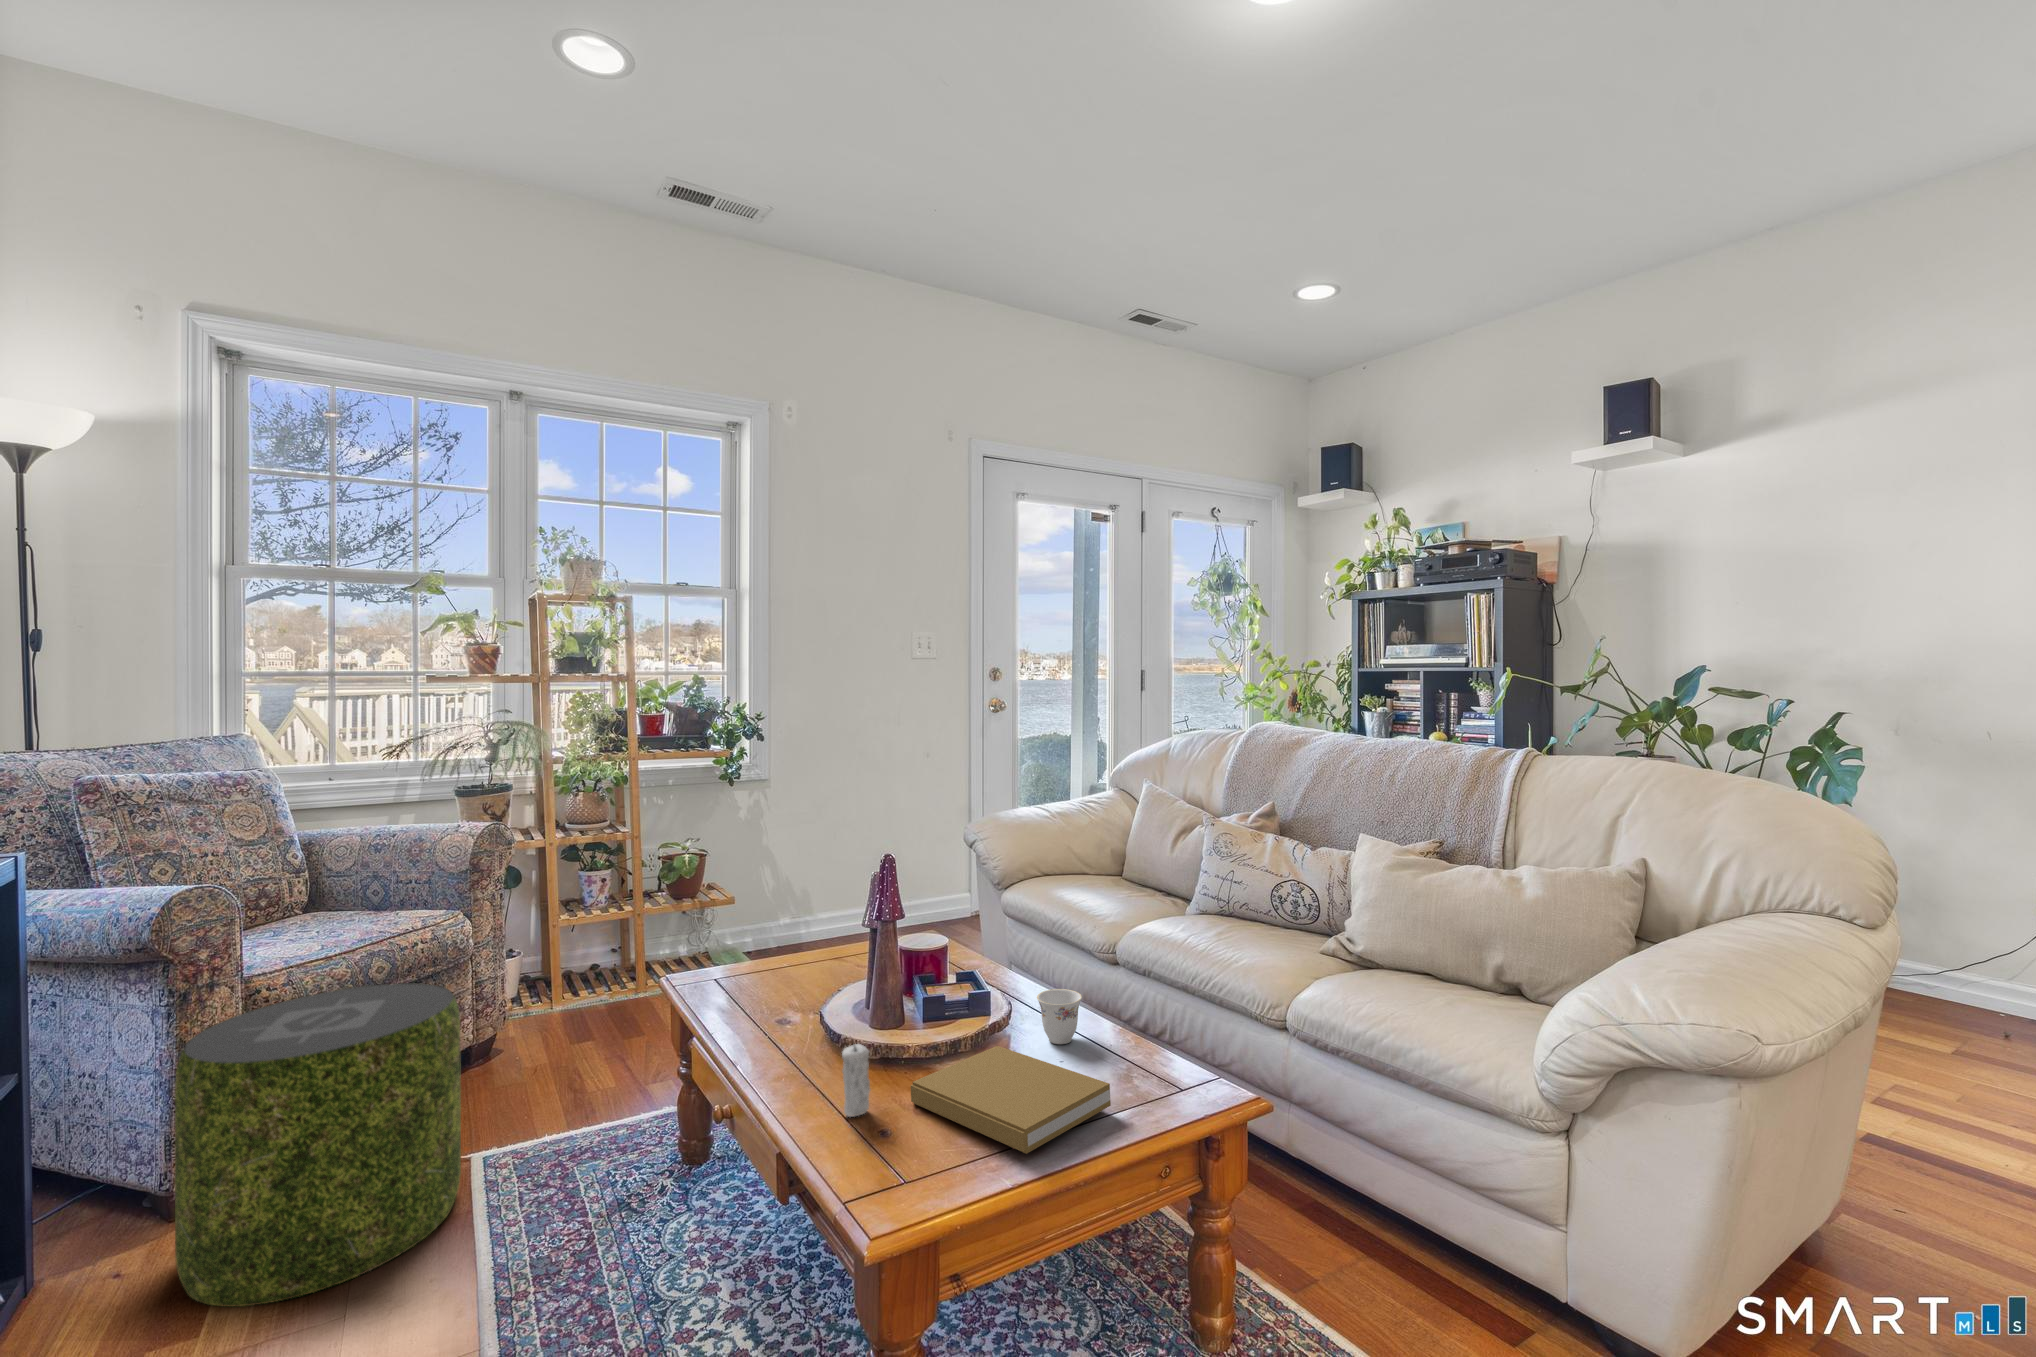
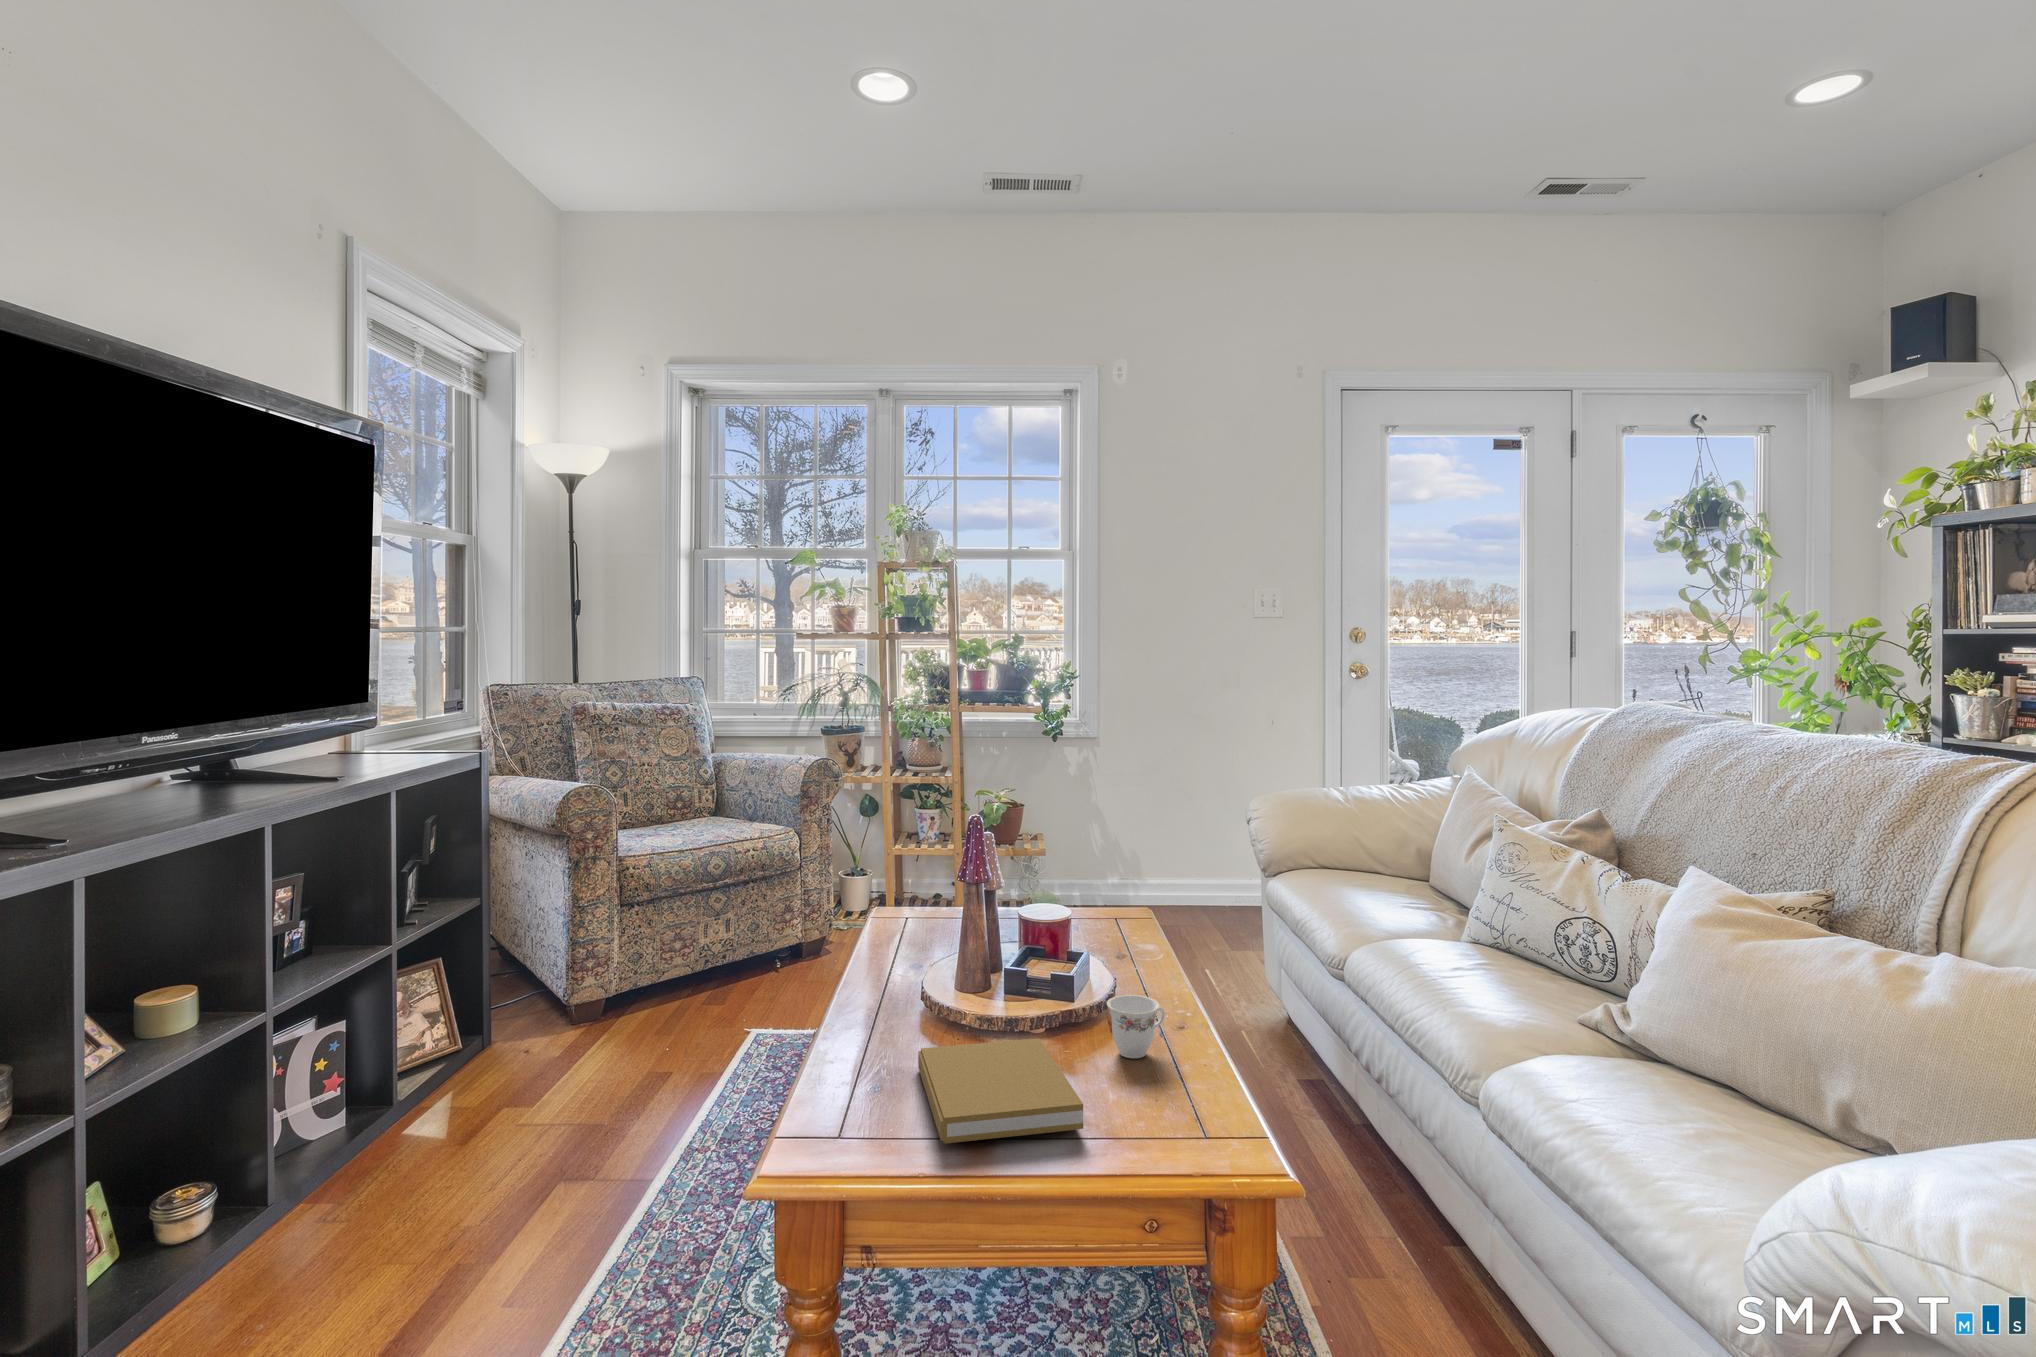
pouf: present [175,983,461,1307] -> none [541,875,730,1100]
candle: present [842,1044,870,1117] -> none [853,986,881,1066]

